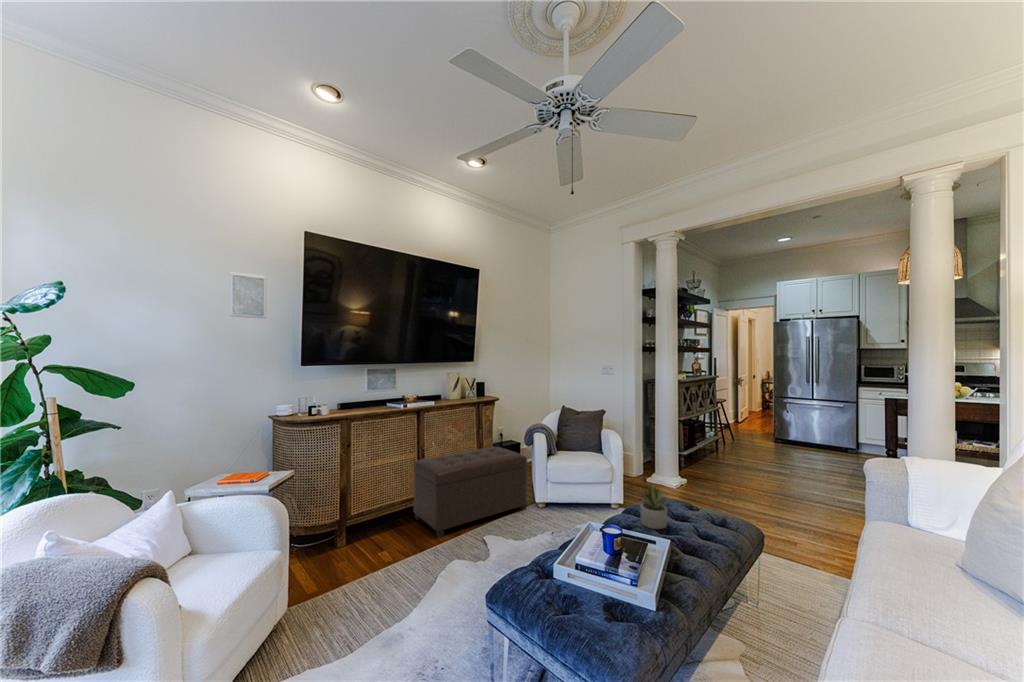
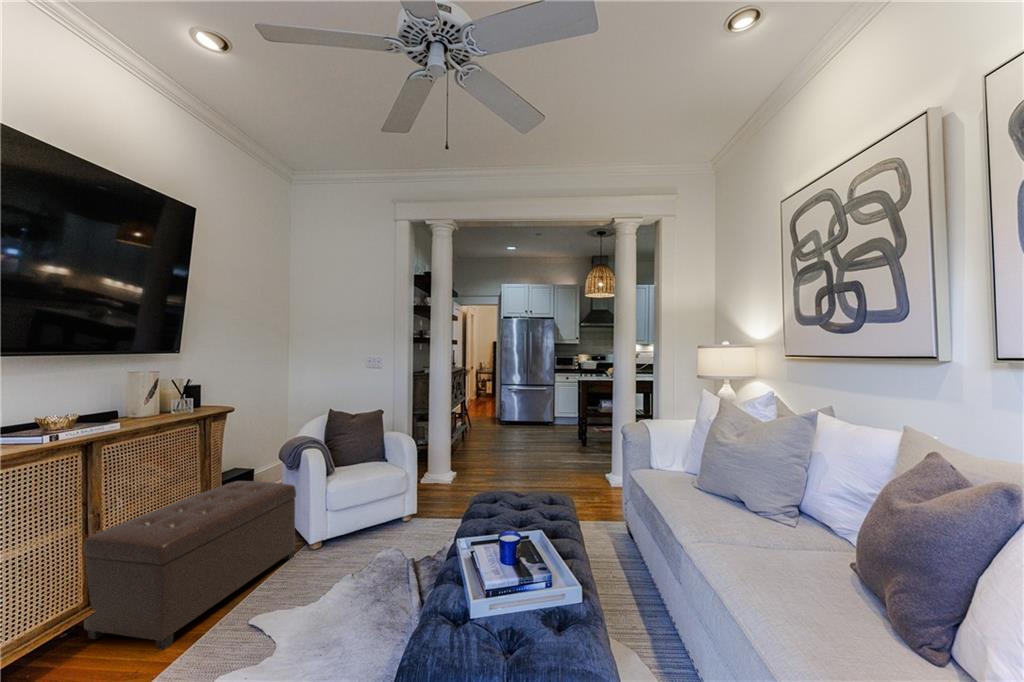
succulent plant: present [641,484,667,529] -> none [489,480,519,527]

